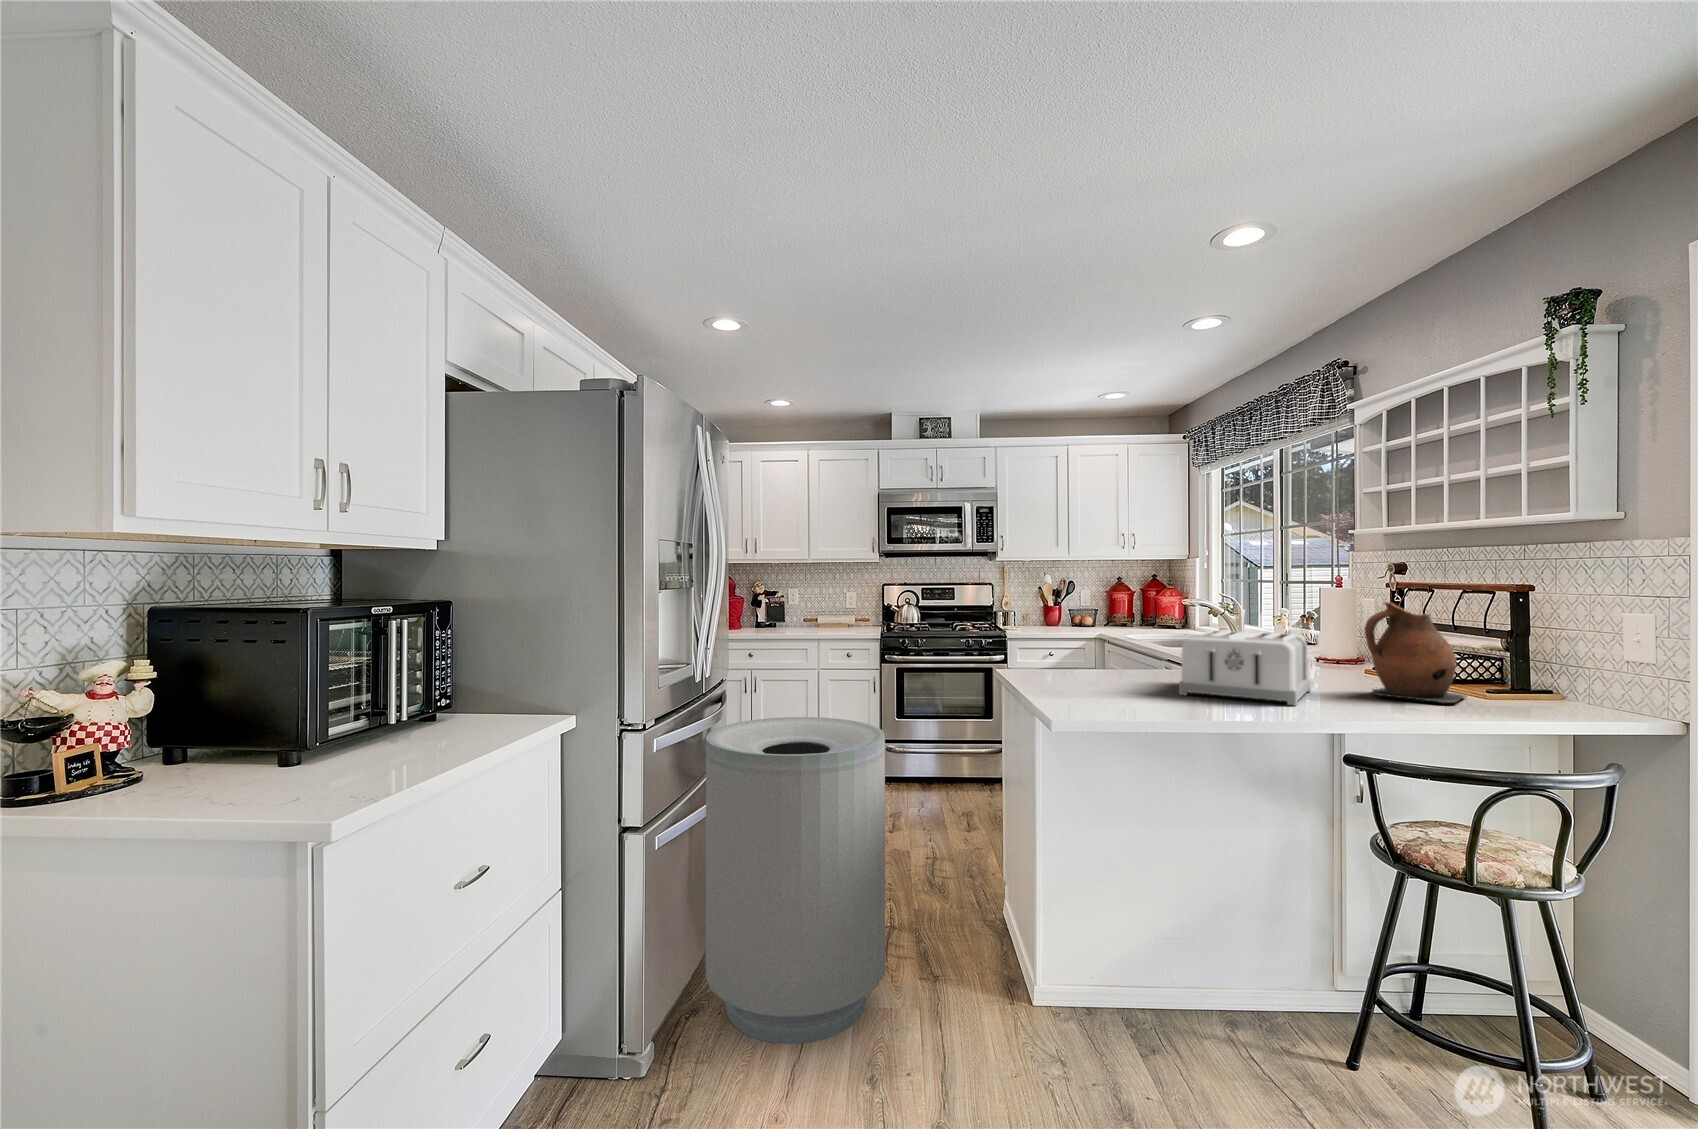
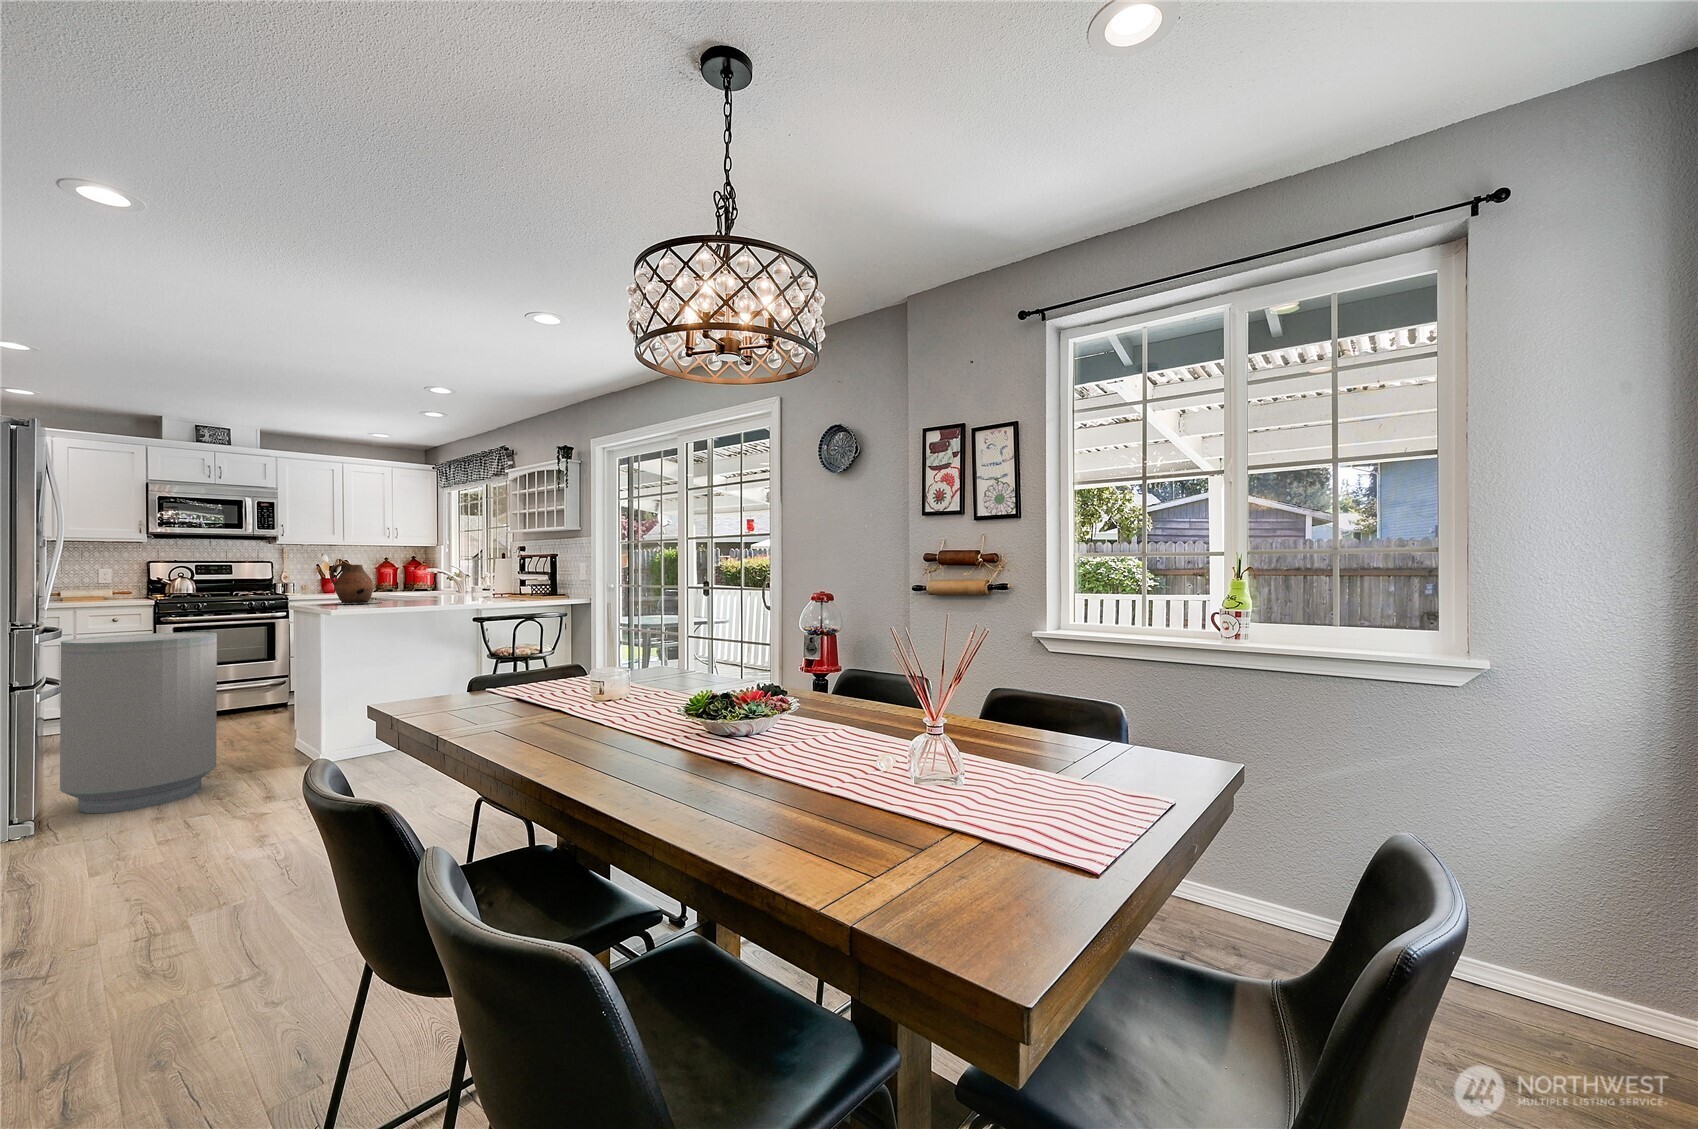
ceramic pitcher: present [1365,602,1467,703] -> present [330,559,382,604]
toaster: present [1179,630,1311,705] -> none [405,575,472,604]

